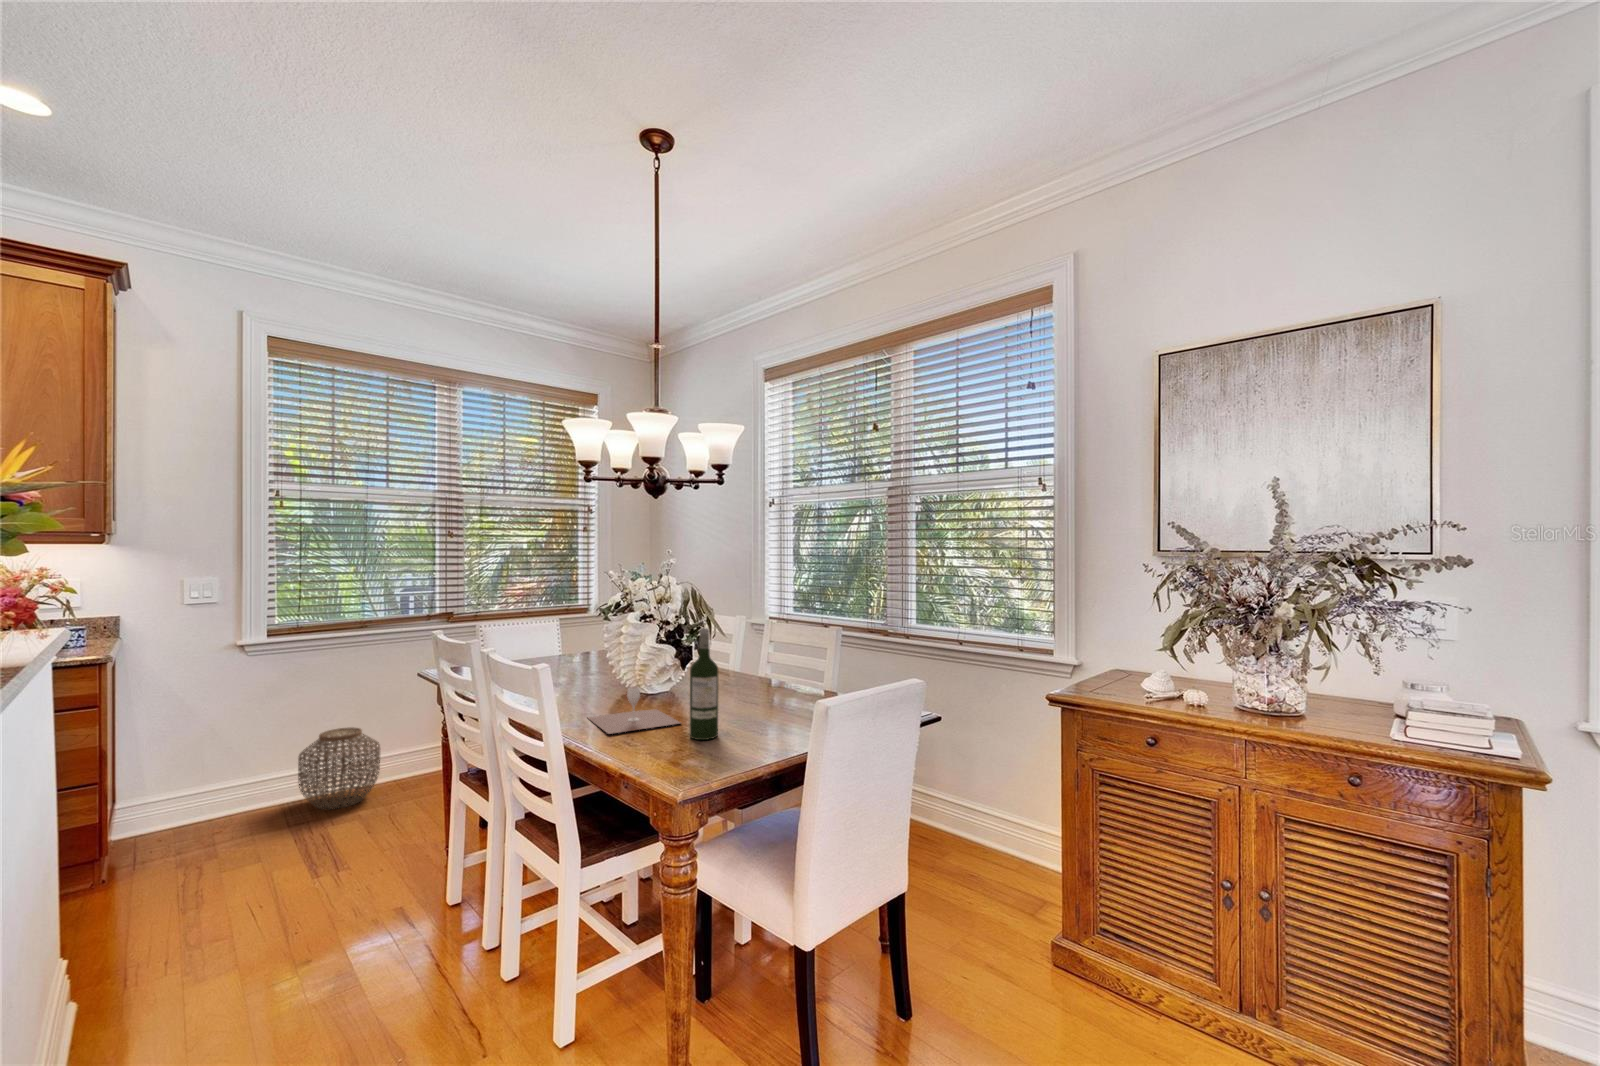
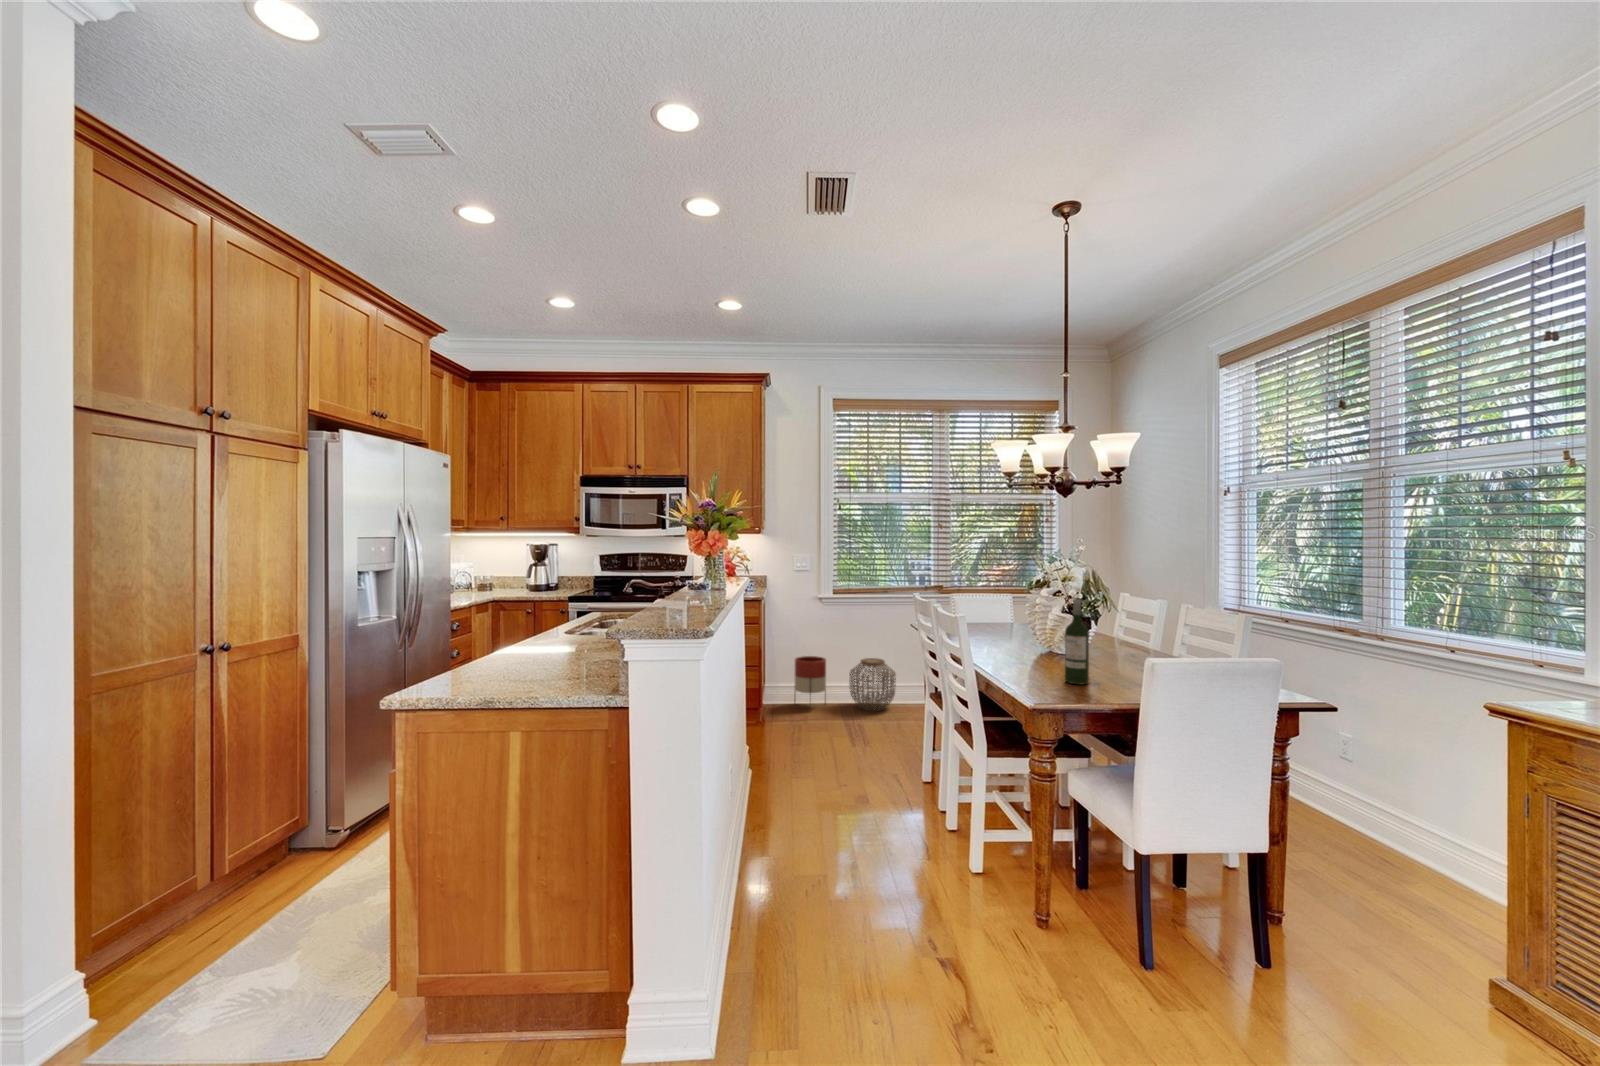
wine glass: present [588,686,680,734] -> none [1000,640,1066,673]
planter: none [184,742,253,837] -> present [794,656,826,694]

